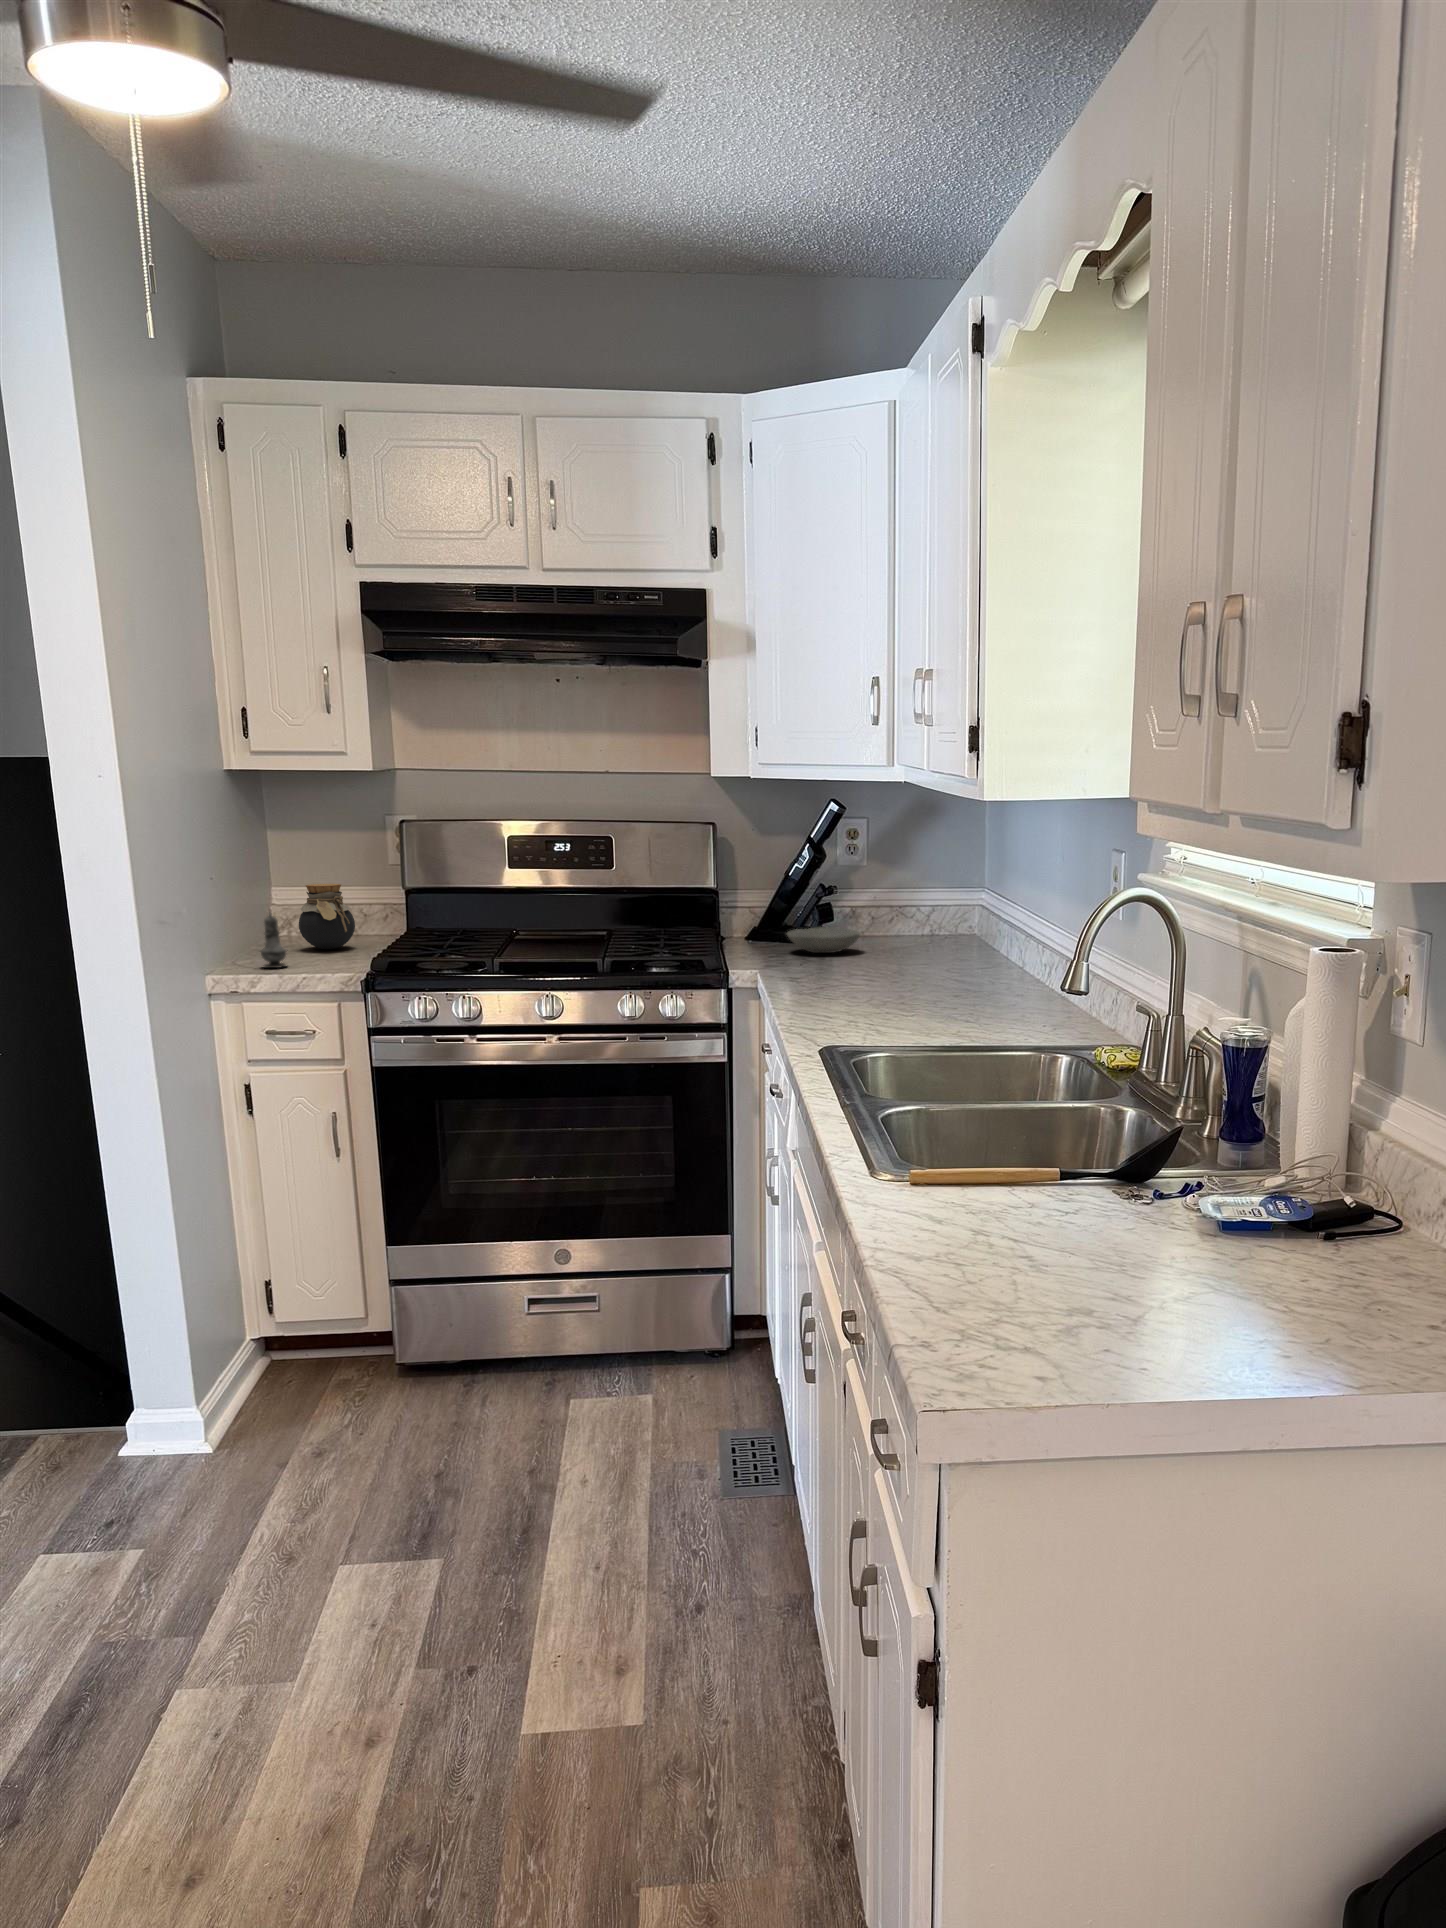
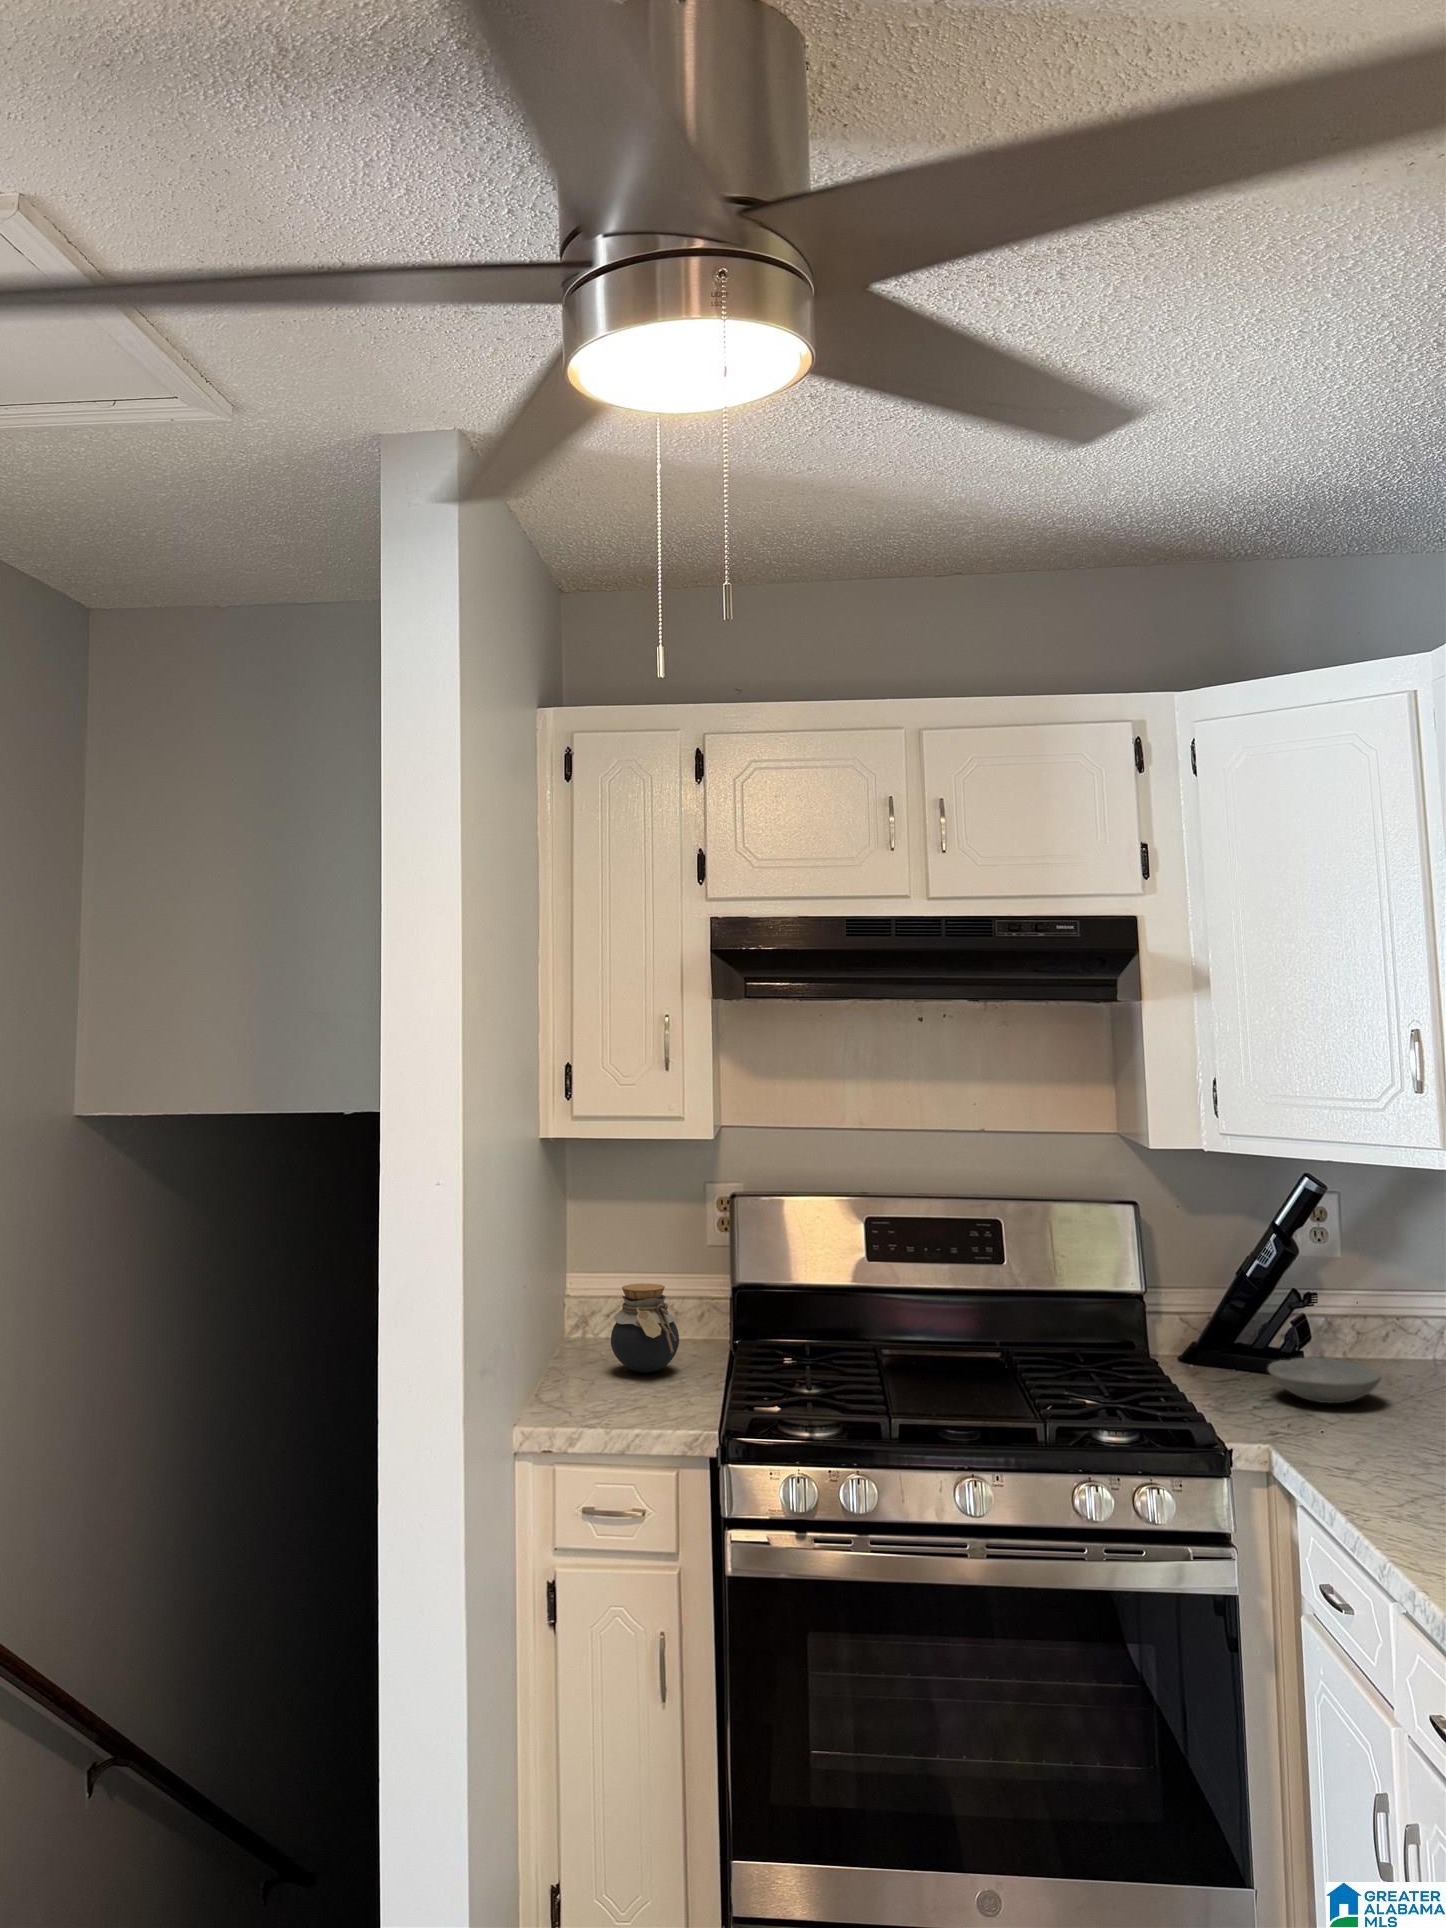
salt shaker: present [260,914,286,968] -> none [577,1338,611,1415]

